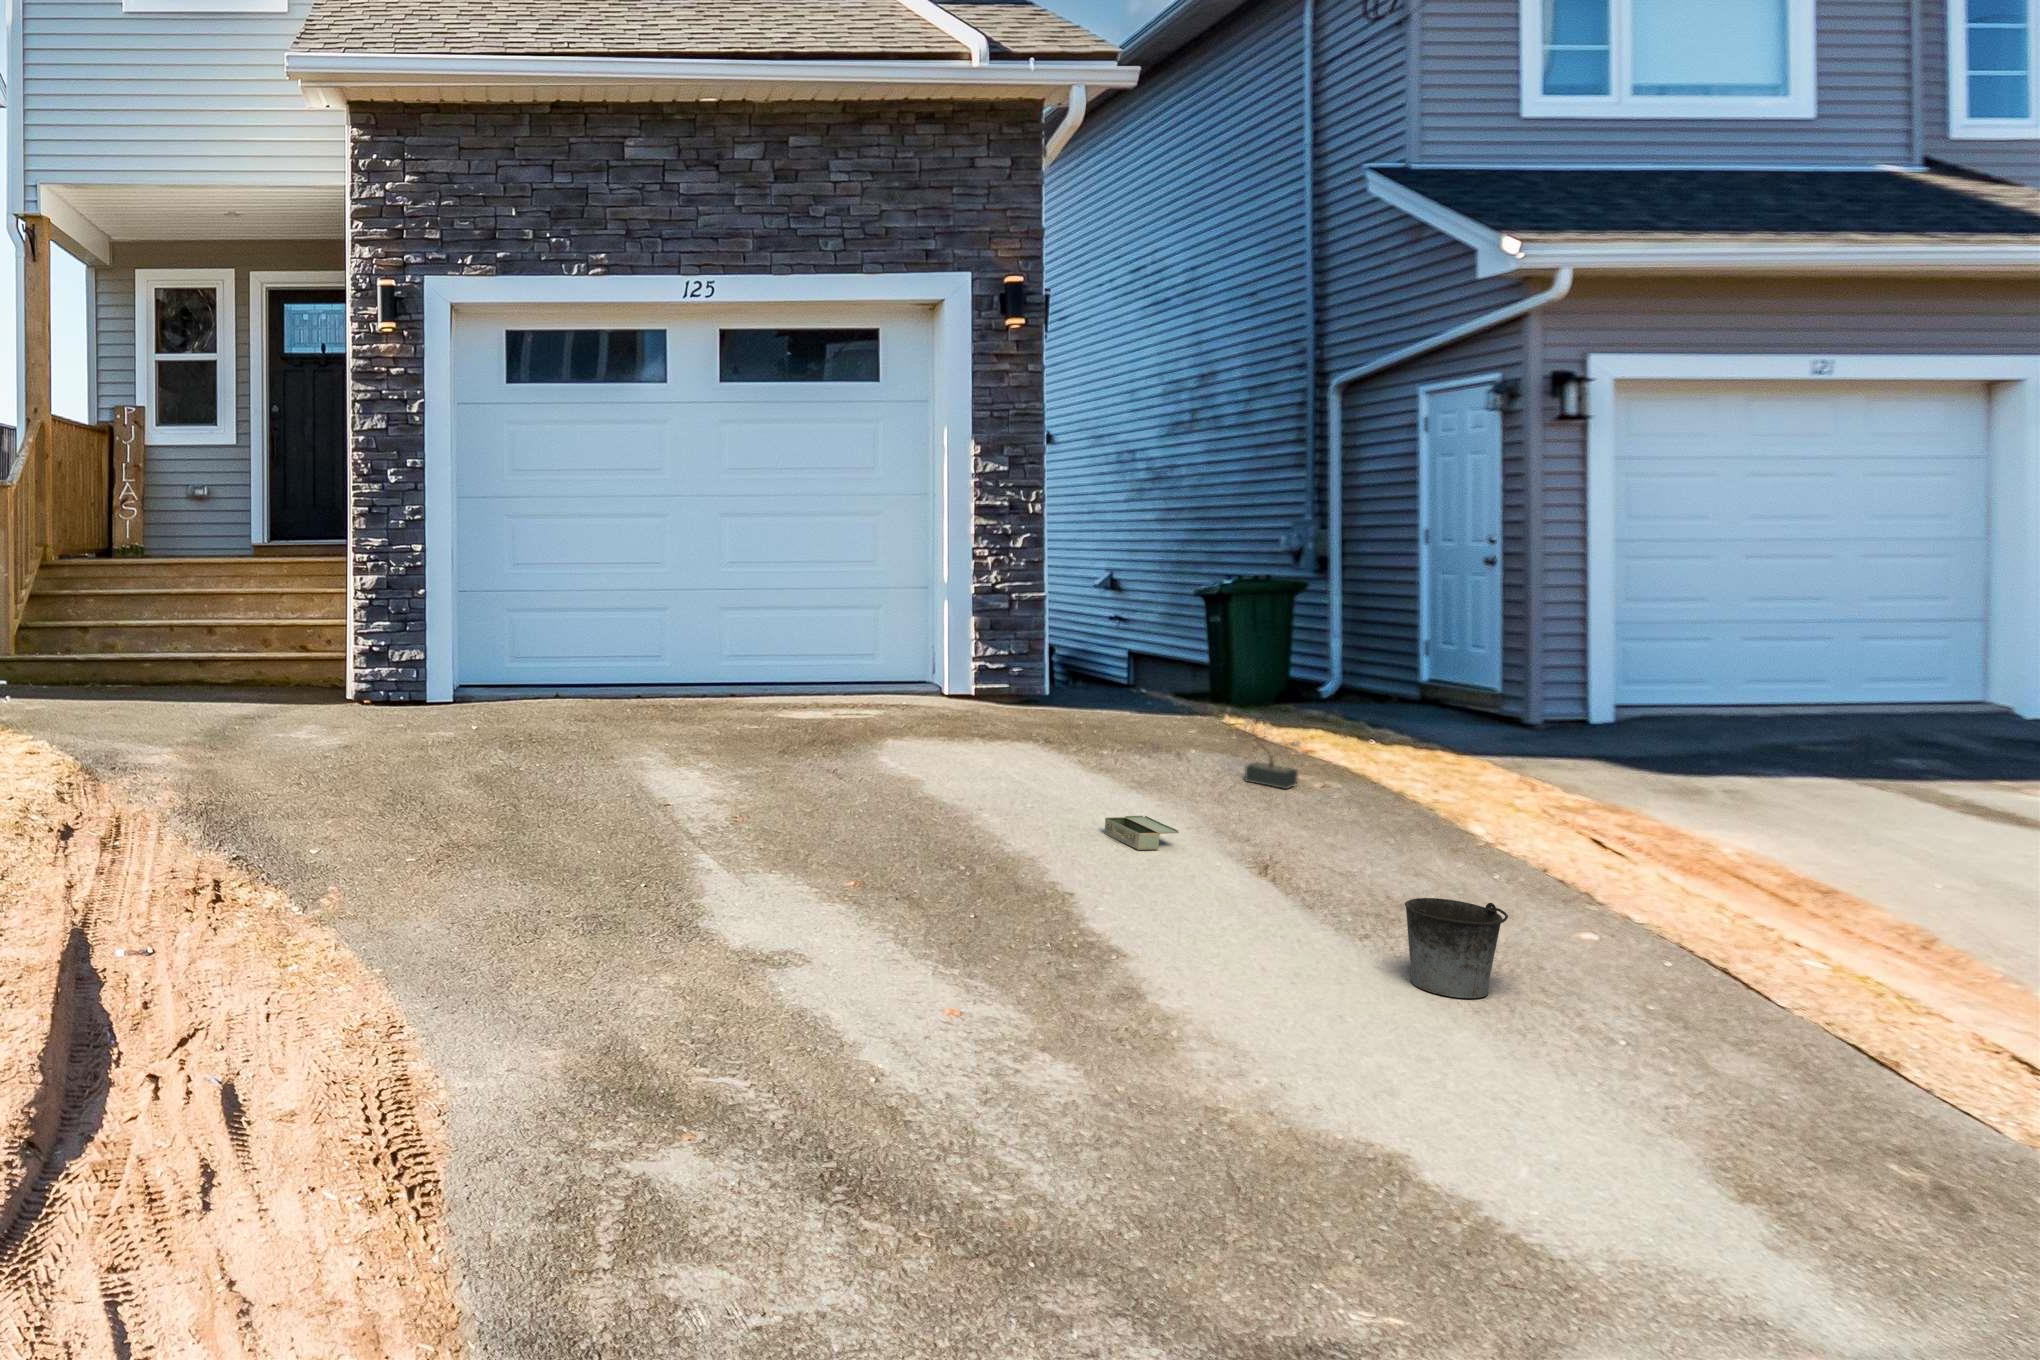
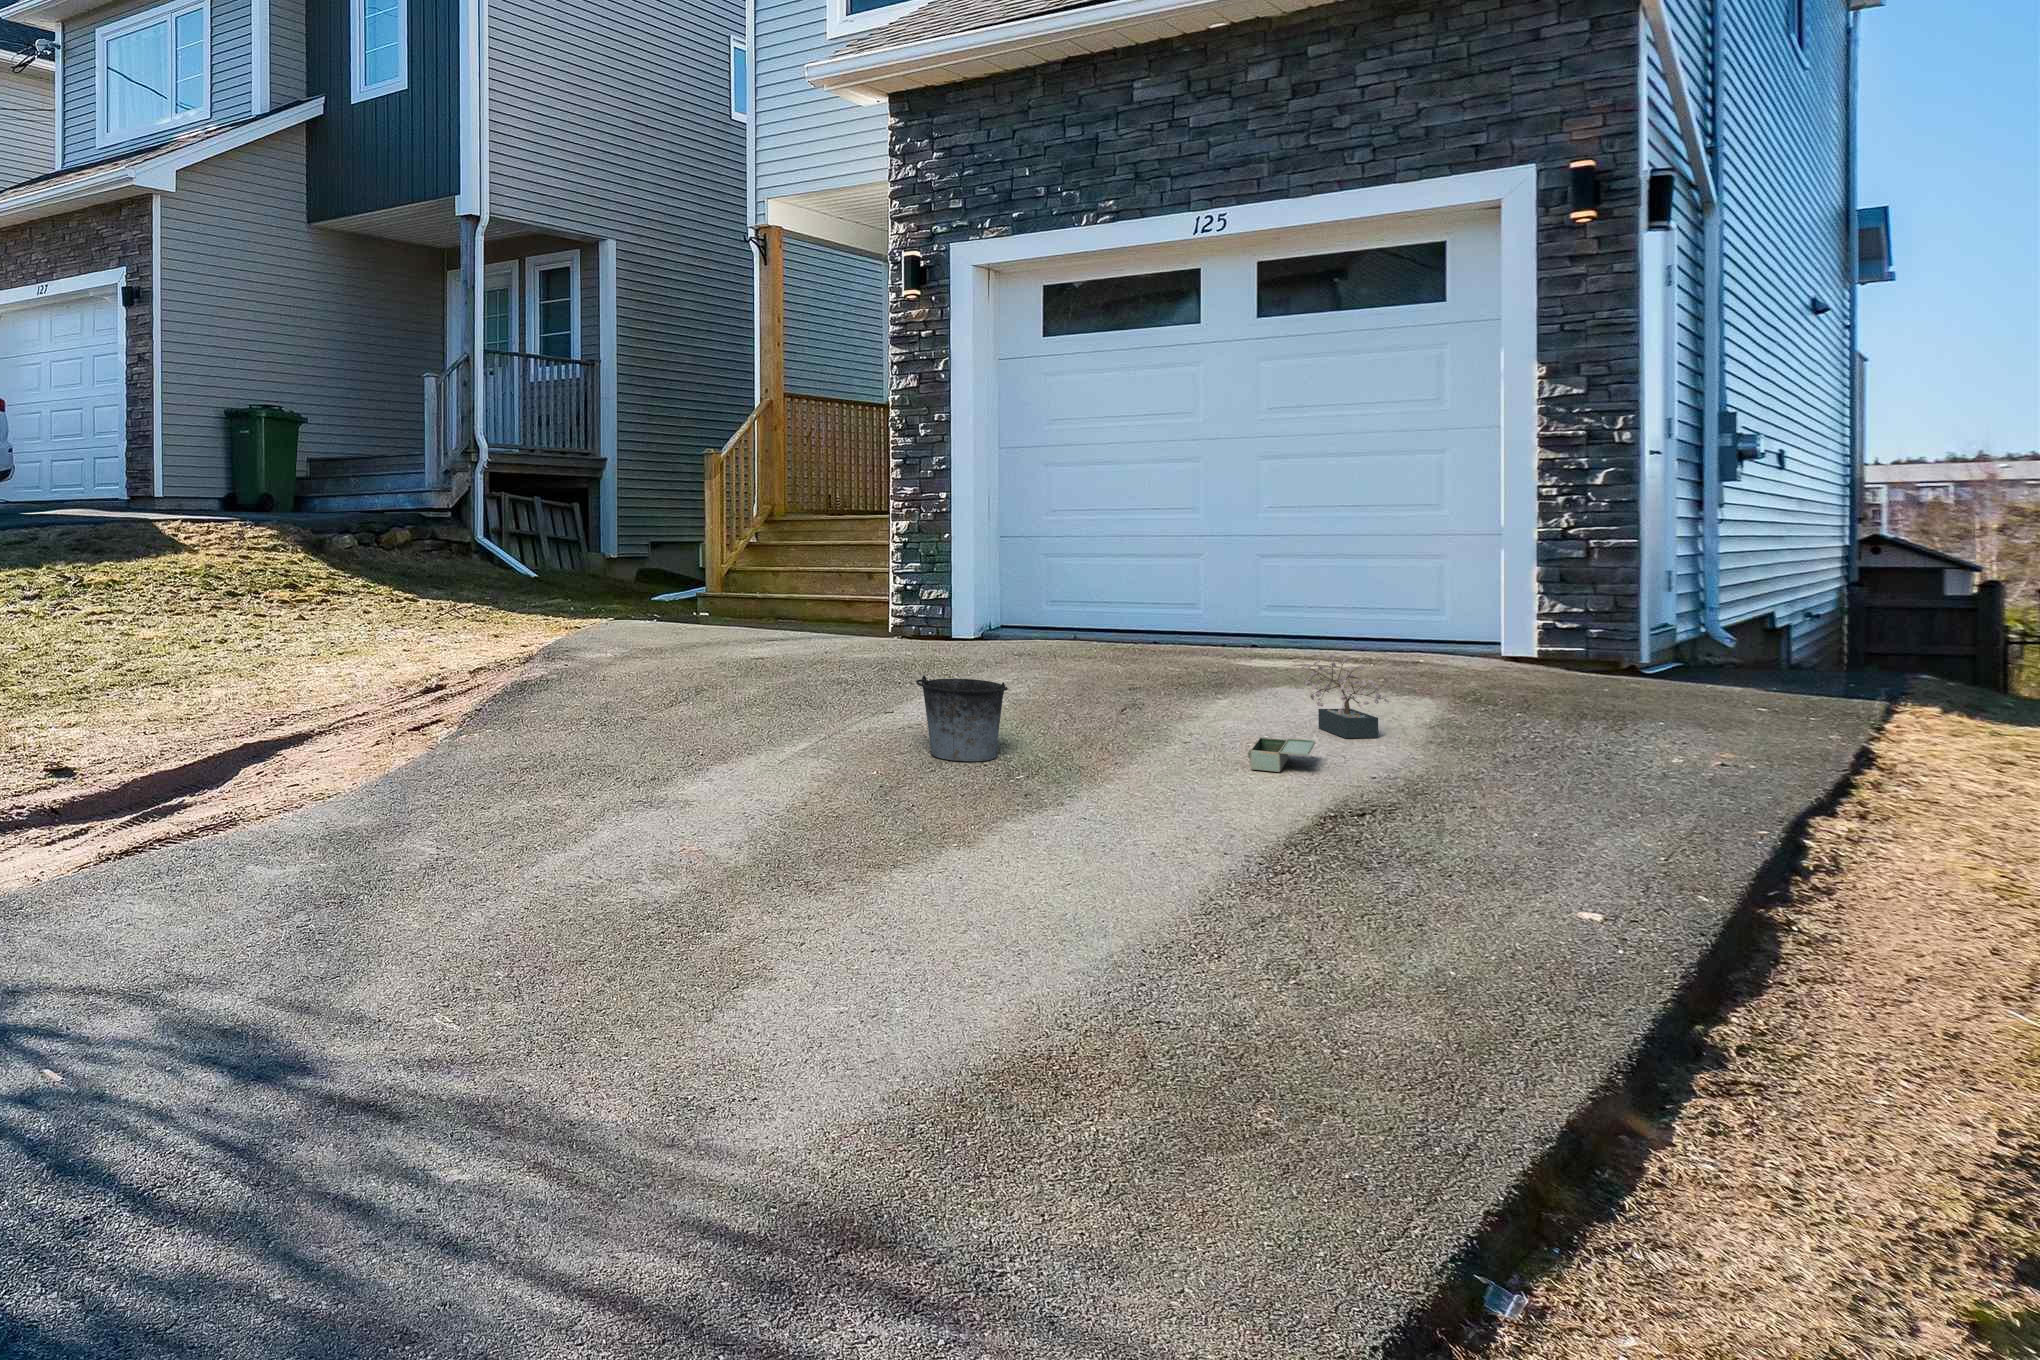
decorative plant: present [1234,719,1306,789] -> present [1301,654,1389,738]
bucket: present [1405,898,1508,998] -> present [916,676,1008,762]

